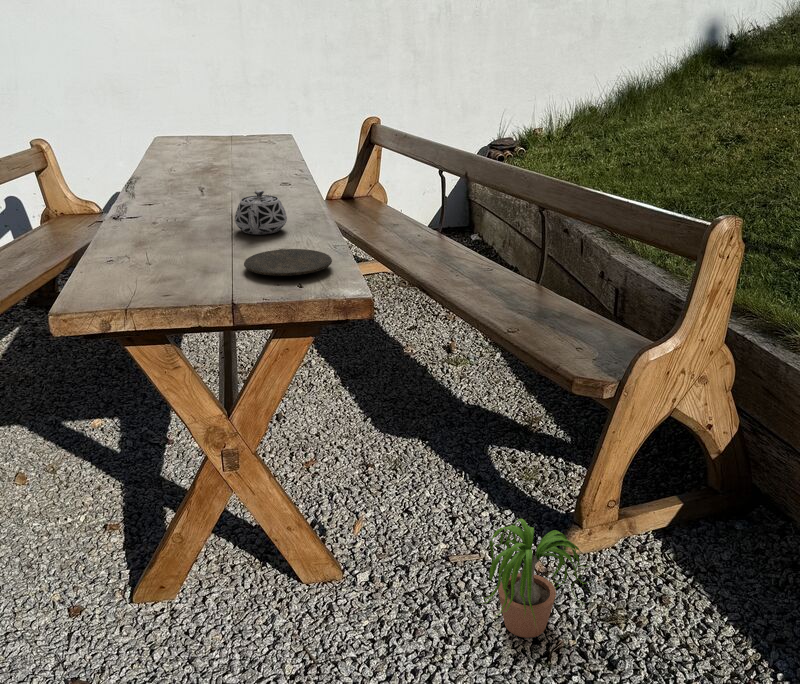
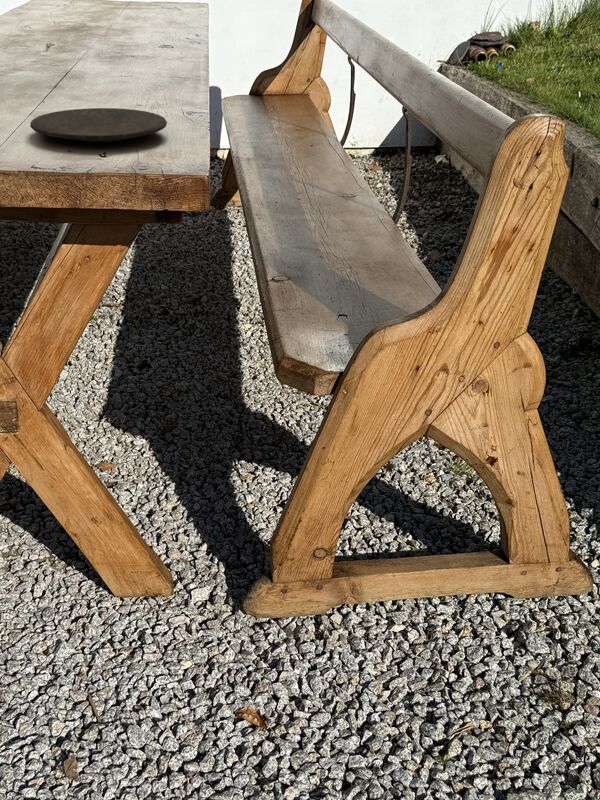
teapot: present [235,190,287,234] -> none [55,28,131,94]
potted plant: present [482,519,587,638] -> none [344,536,532,711]

